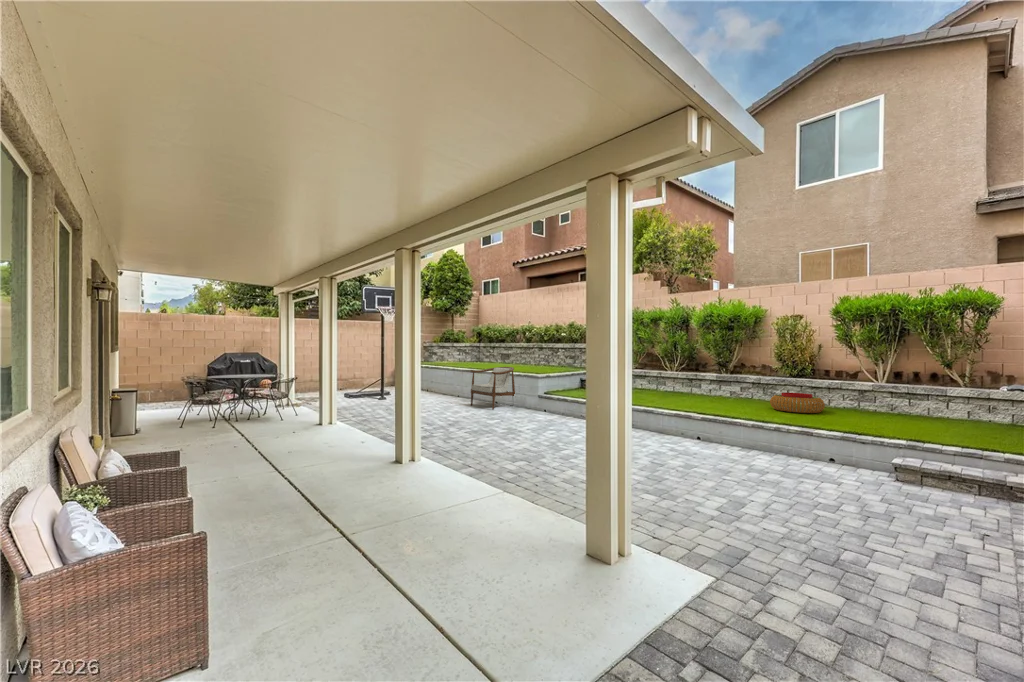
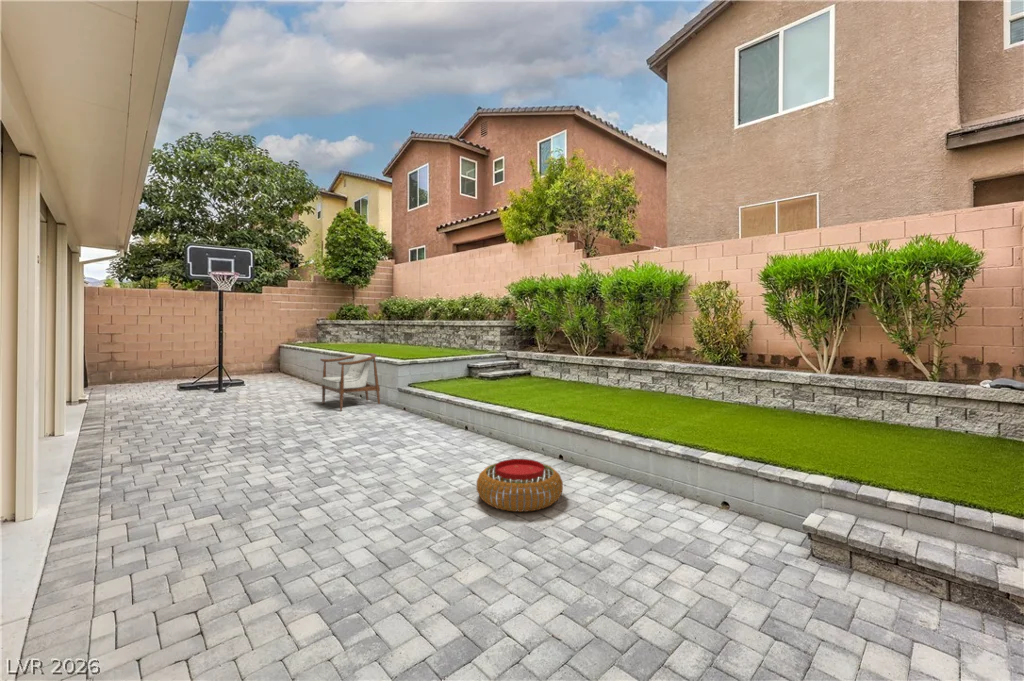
pouf: present [770,392,825,413] -> present [477,459,563,512]

